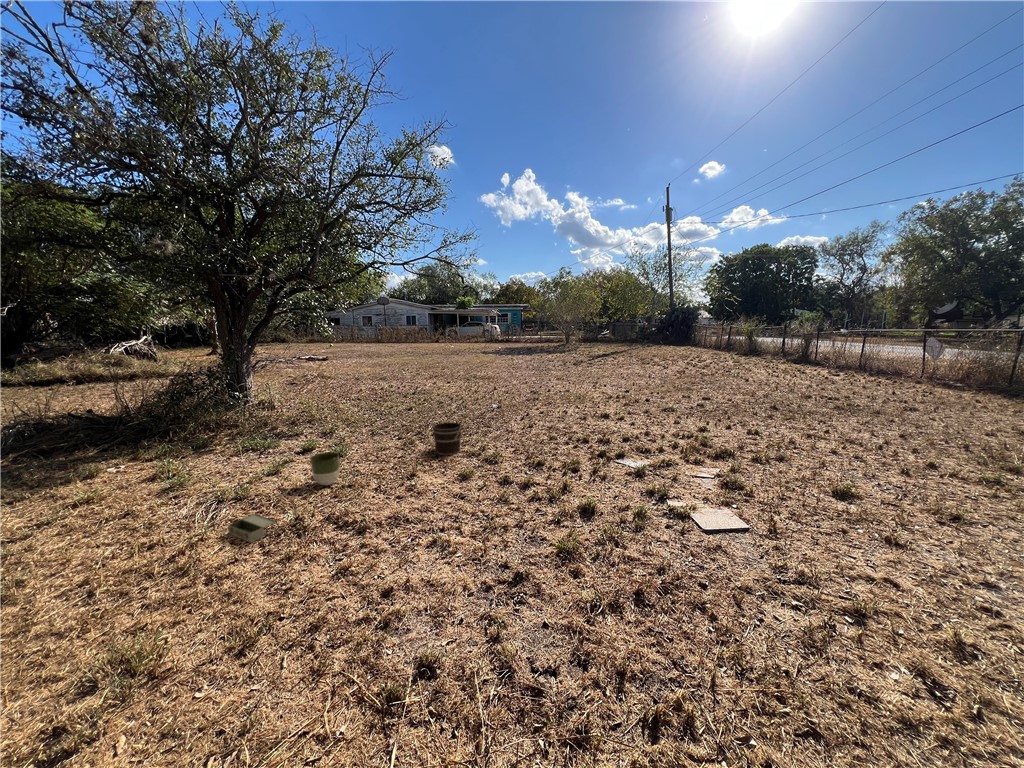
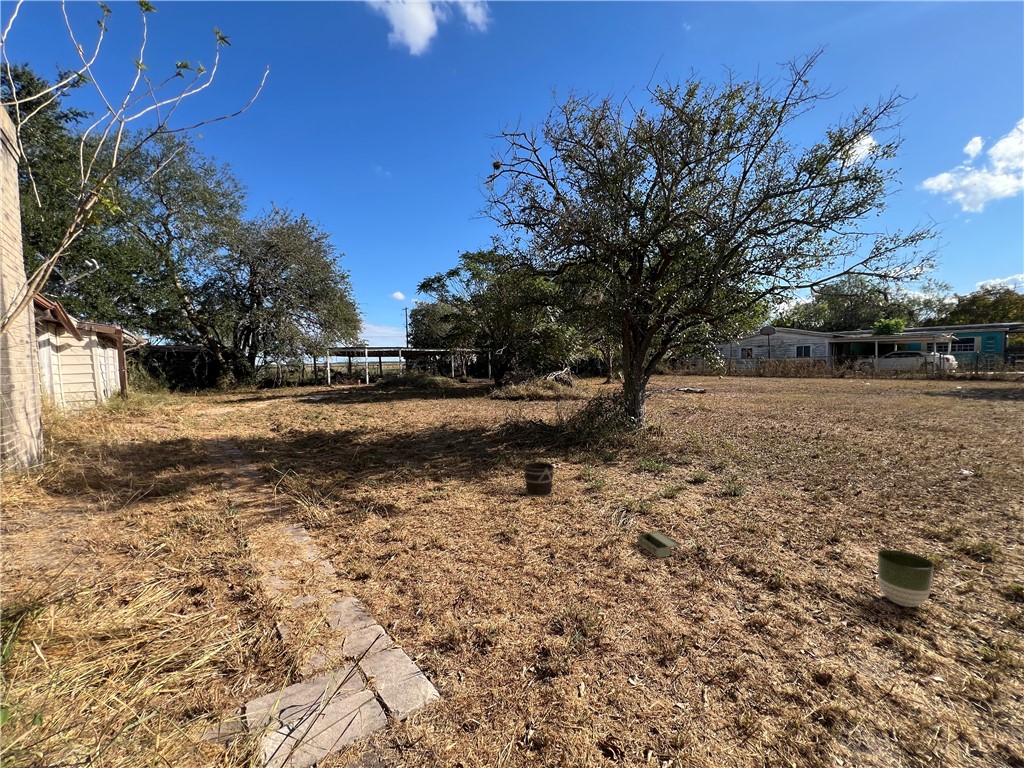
bucket: present [433,422,461,455] -> present [524,462,554,497]
planter: present [310,452,339,485] -> present [878,550,933,607]

